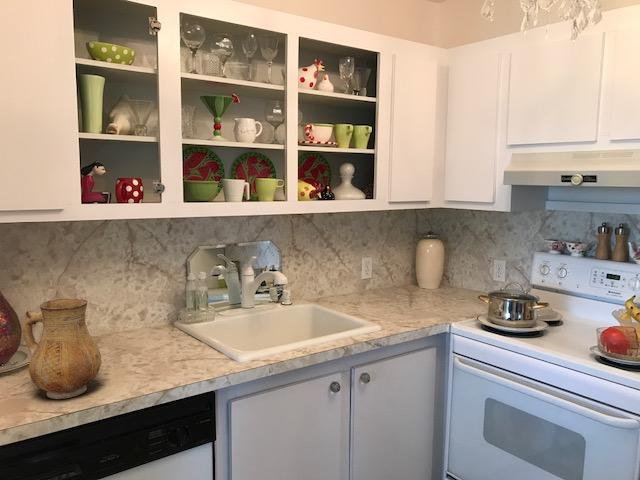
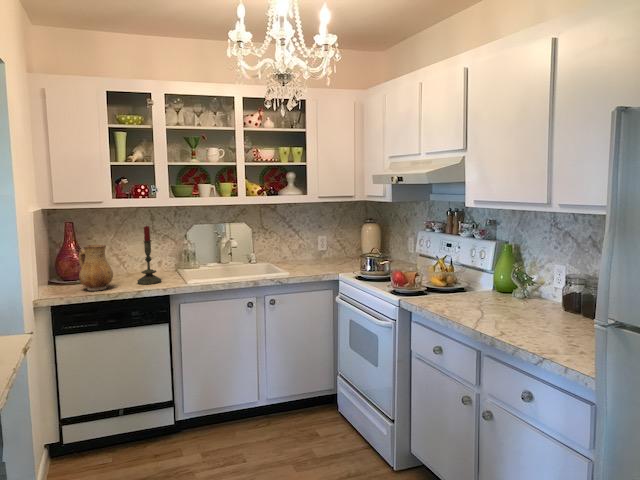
candle: none [136,253,180,368] -> present [138,226,161,284]

